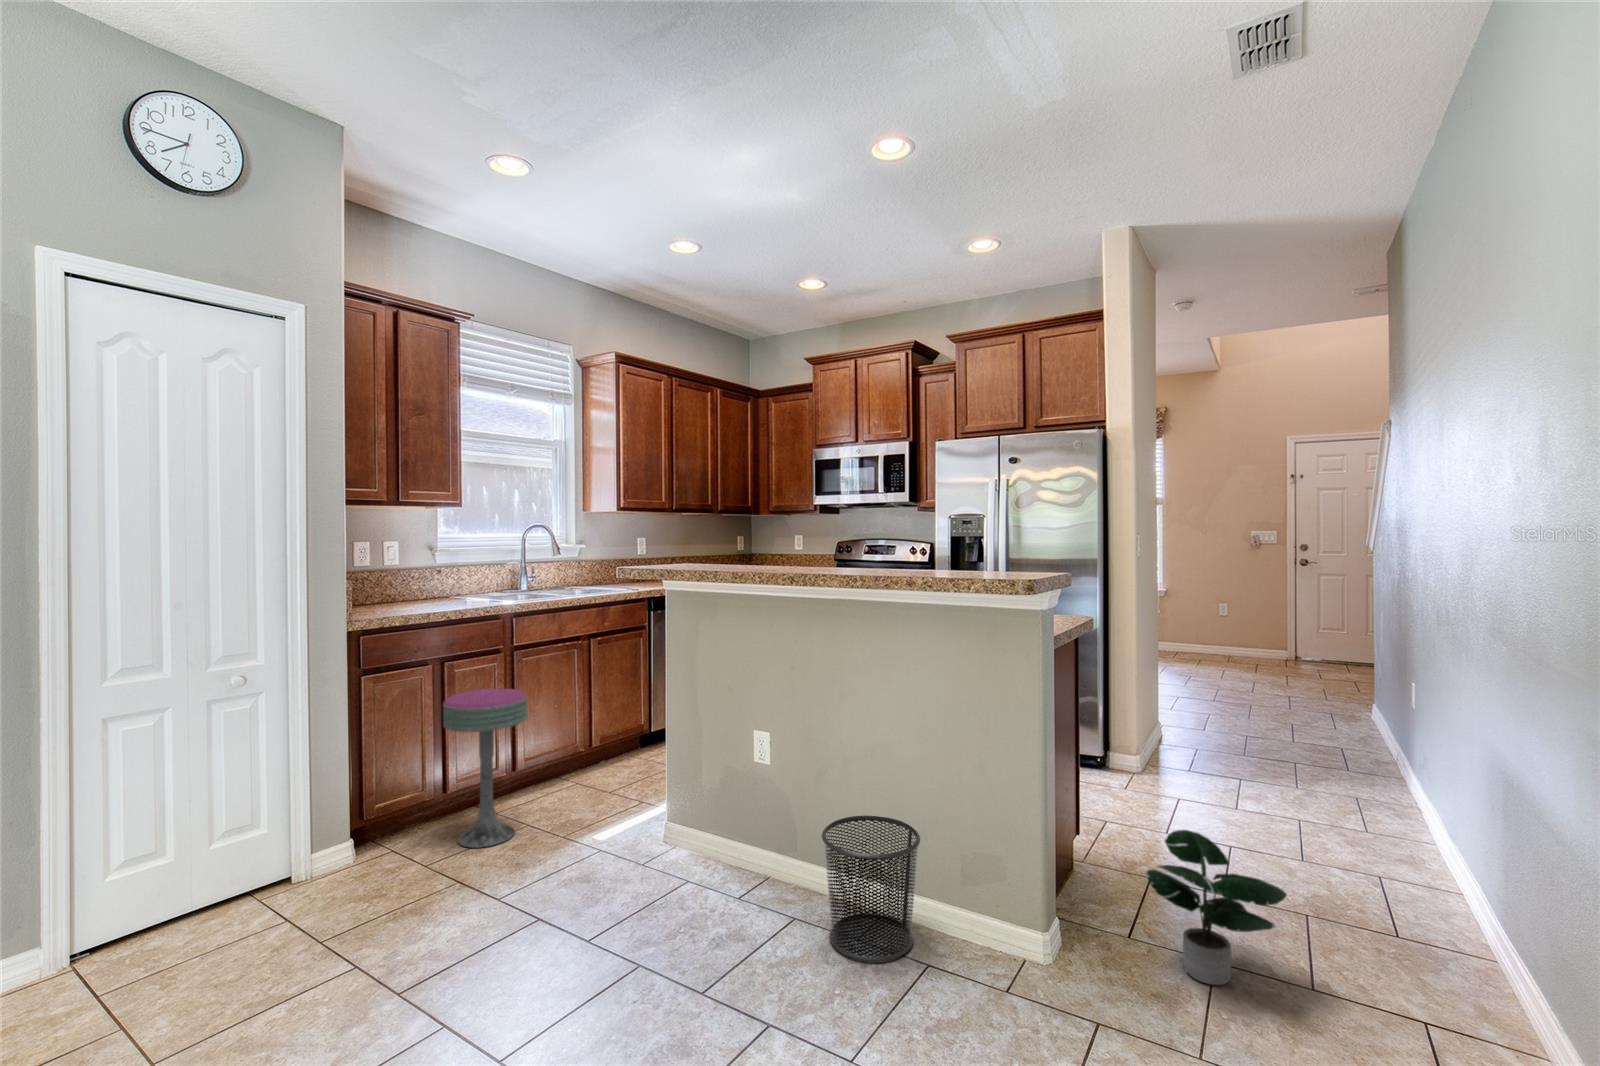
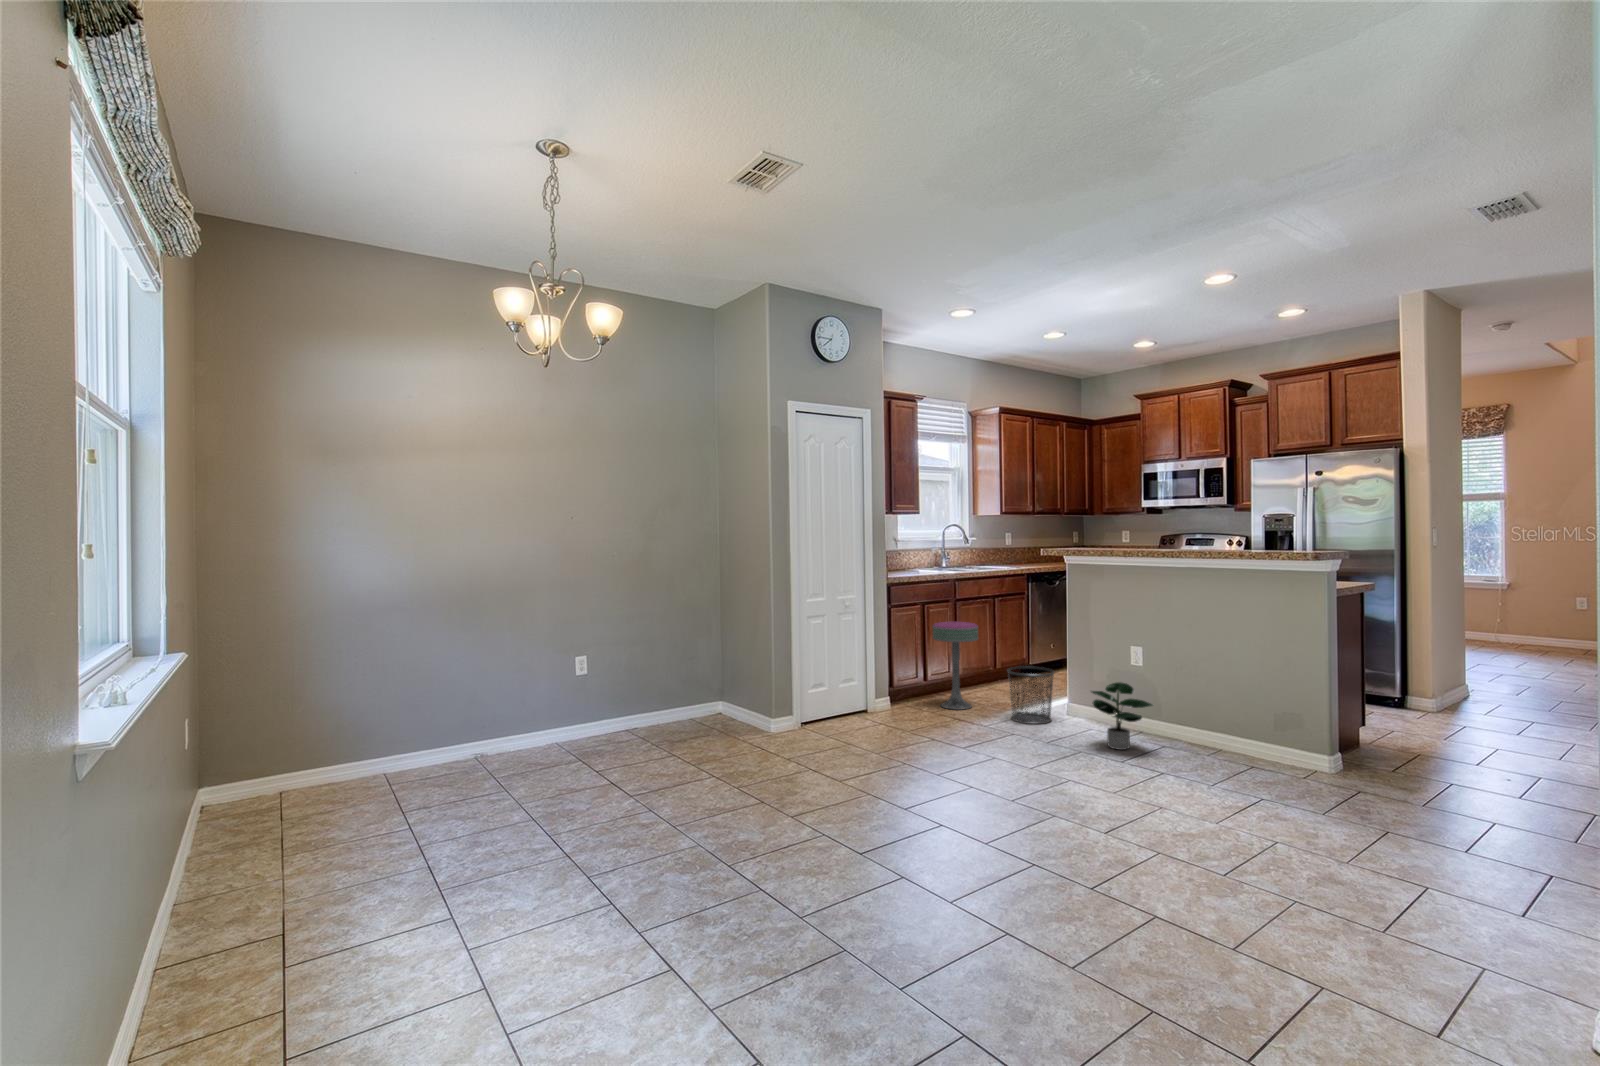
waste bin: present [822,815,920,962] -> present [1007,666,1054,724]
potted plant: present [1146,830,1287,985] -> present [1092,682,1152,750]

